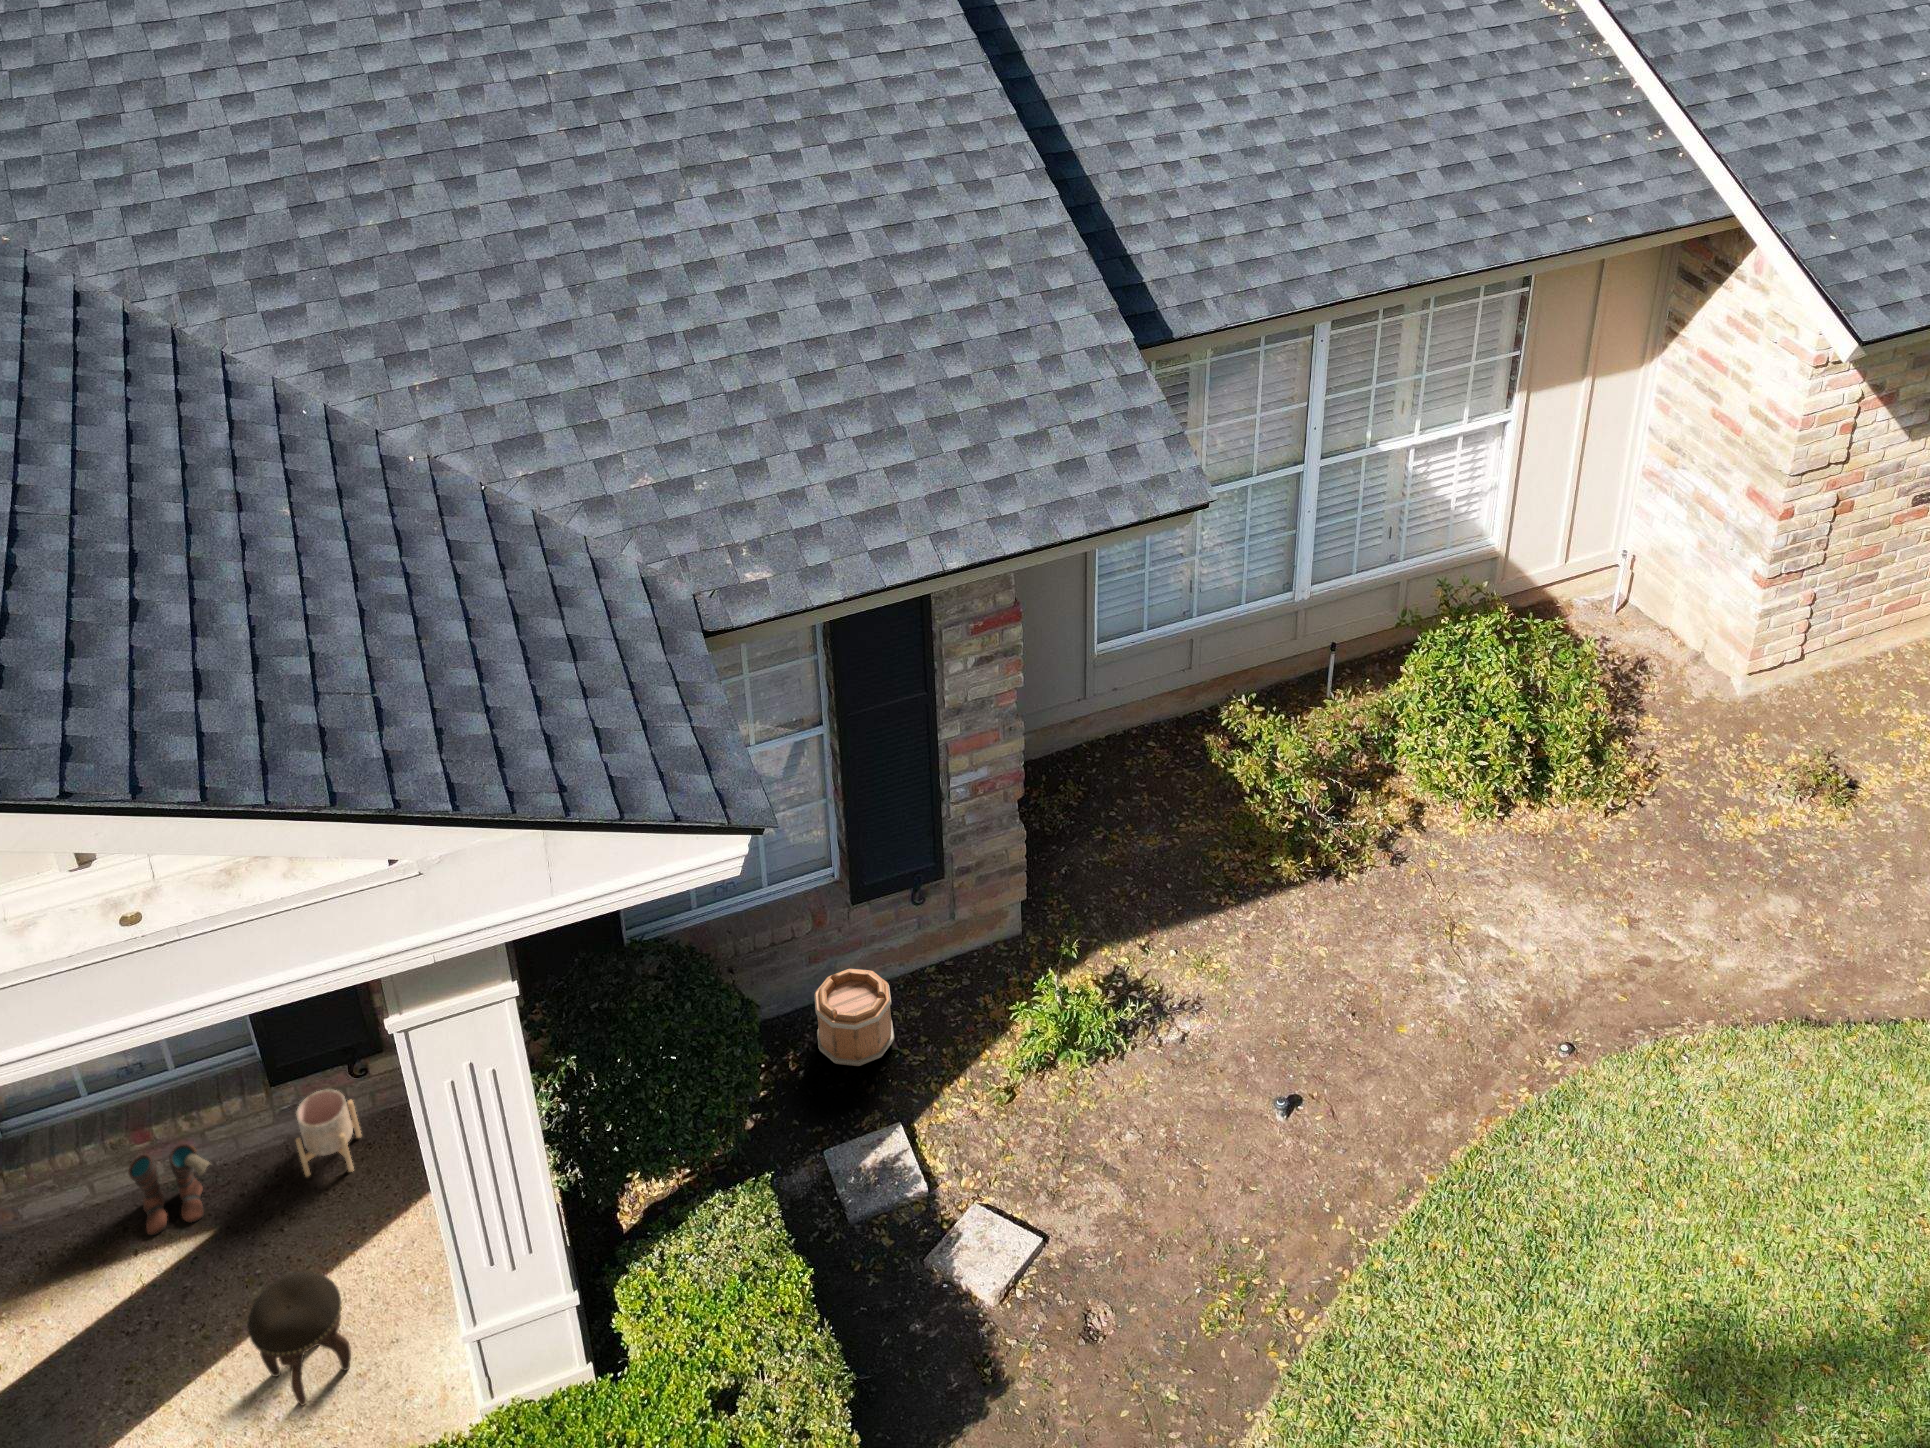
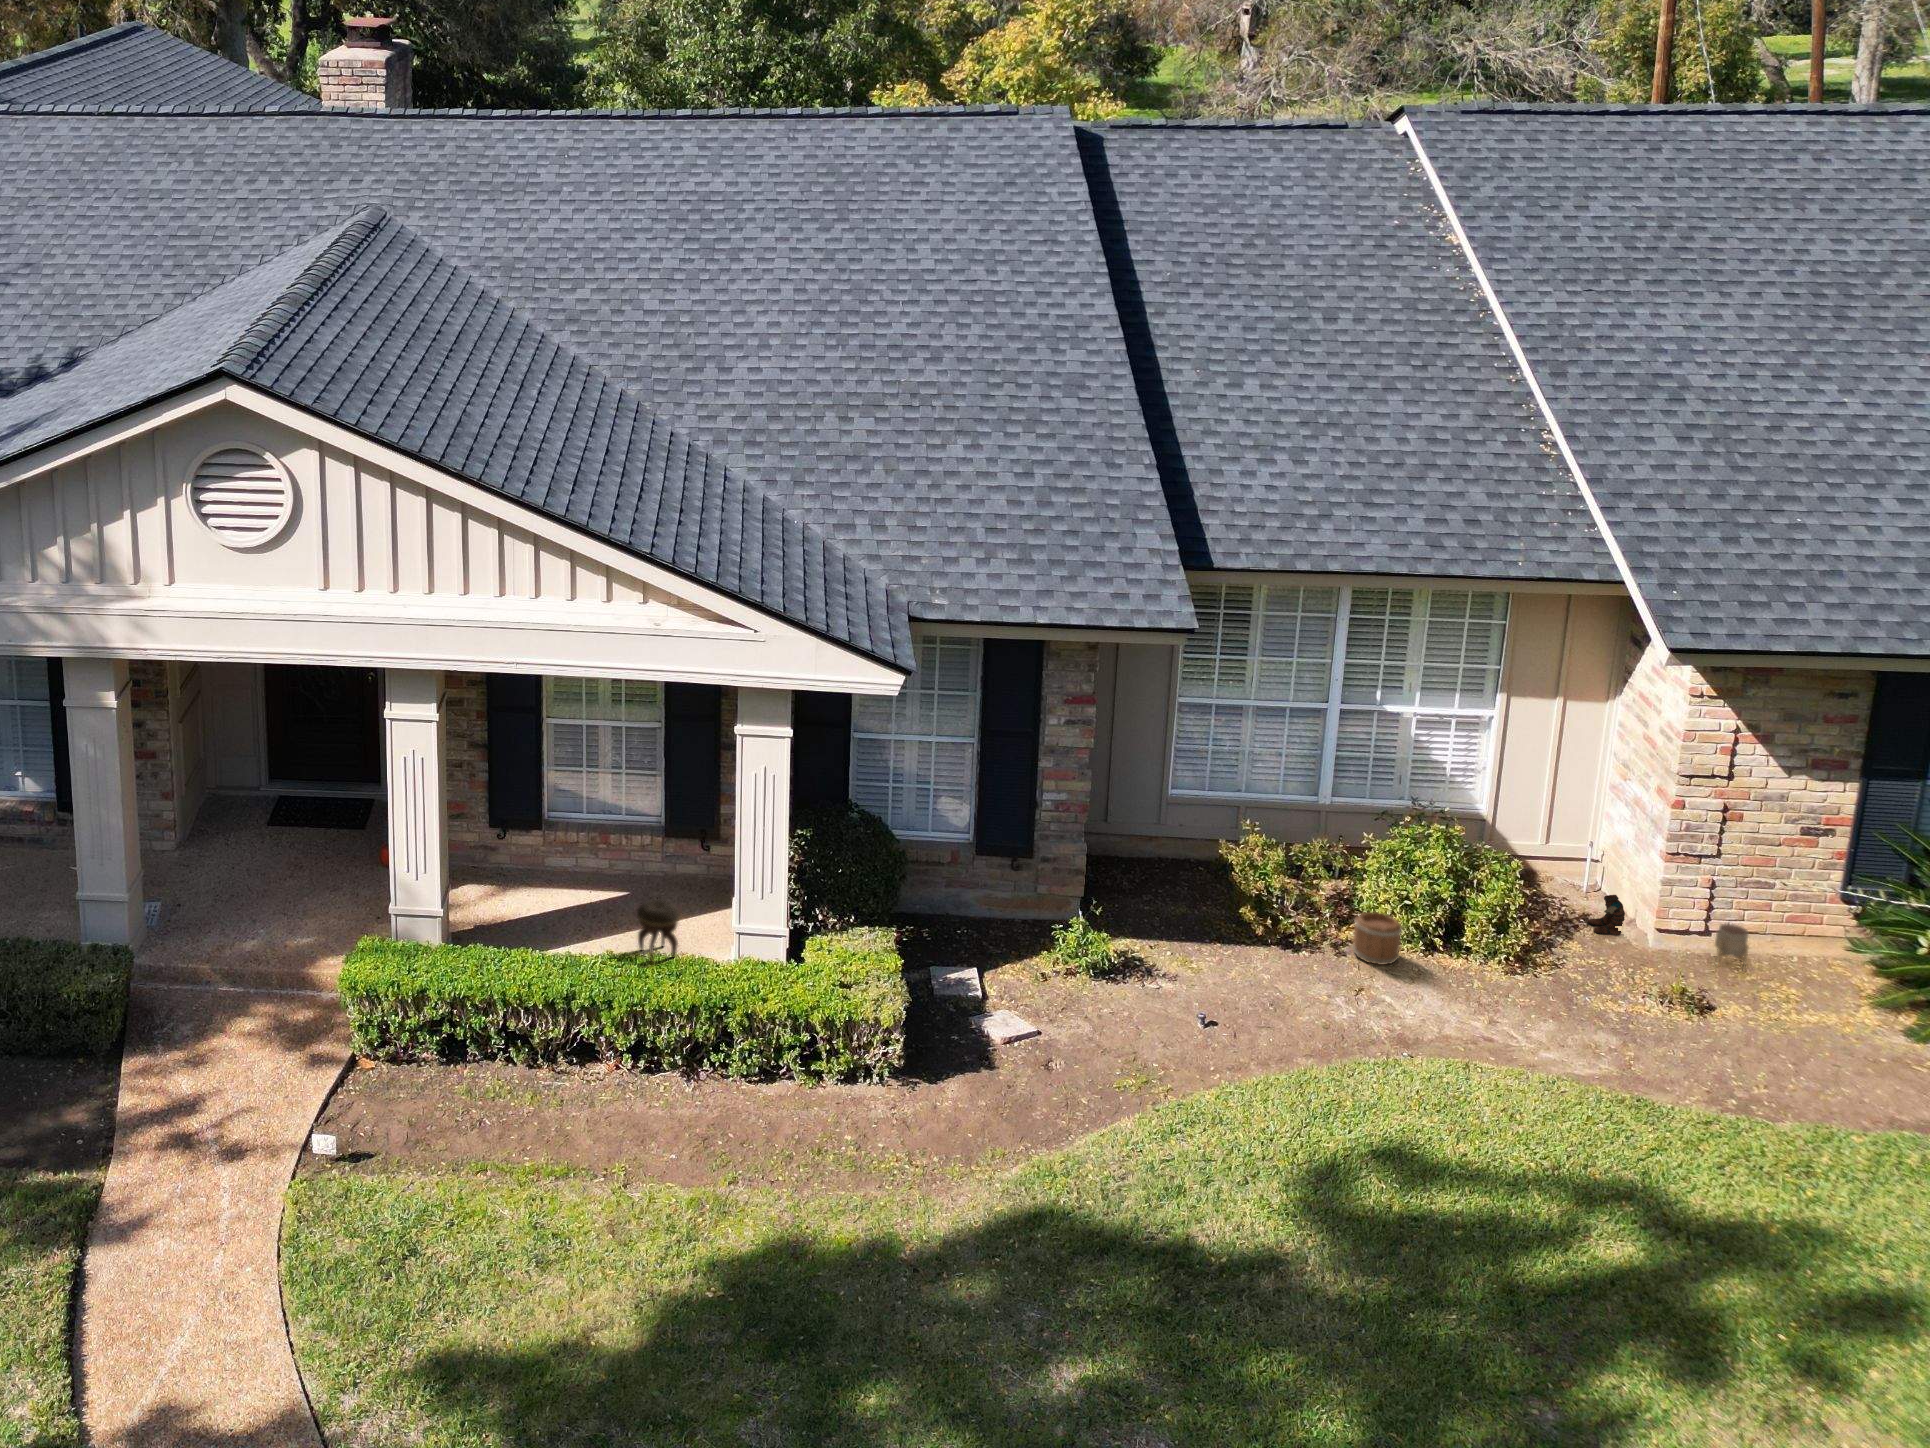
bucket: present [814,969,894,1066] -> present [1352,912,1402,965]
planter: present [296,1089,361,1176] -> present [1715,924,1749,972]
boots: present [128,1144,210,1235] -> present [1587,895,1625,936]

